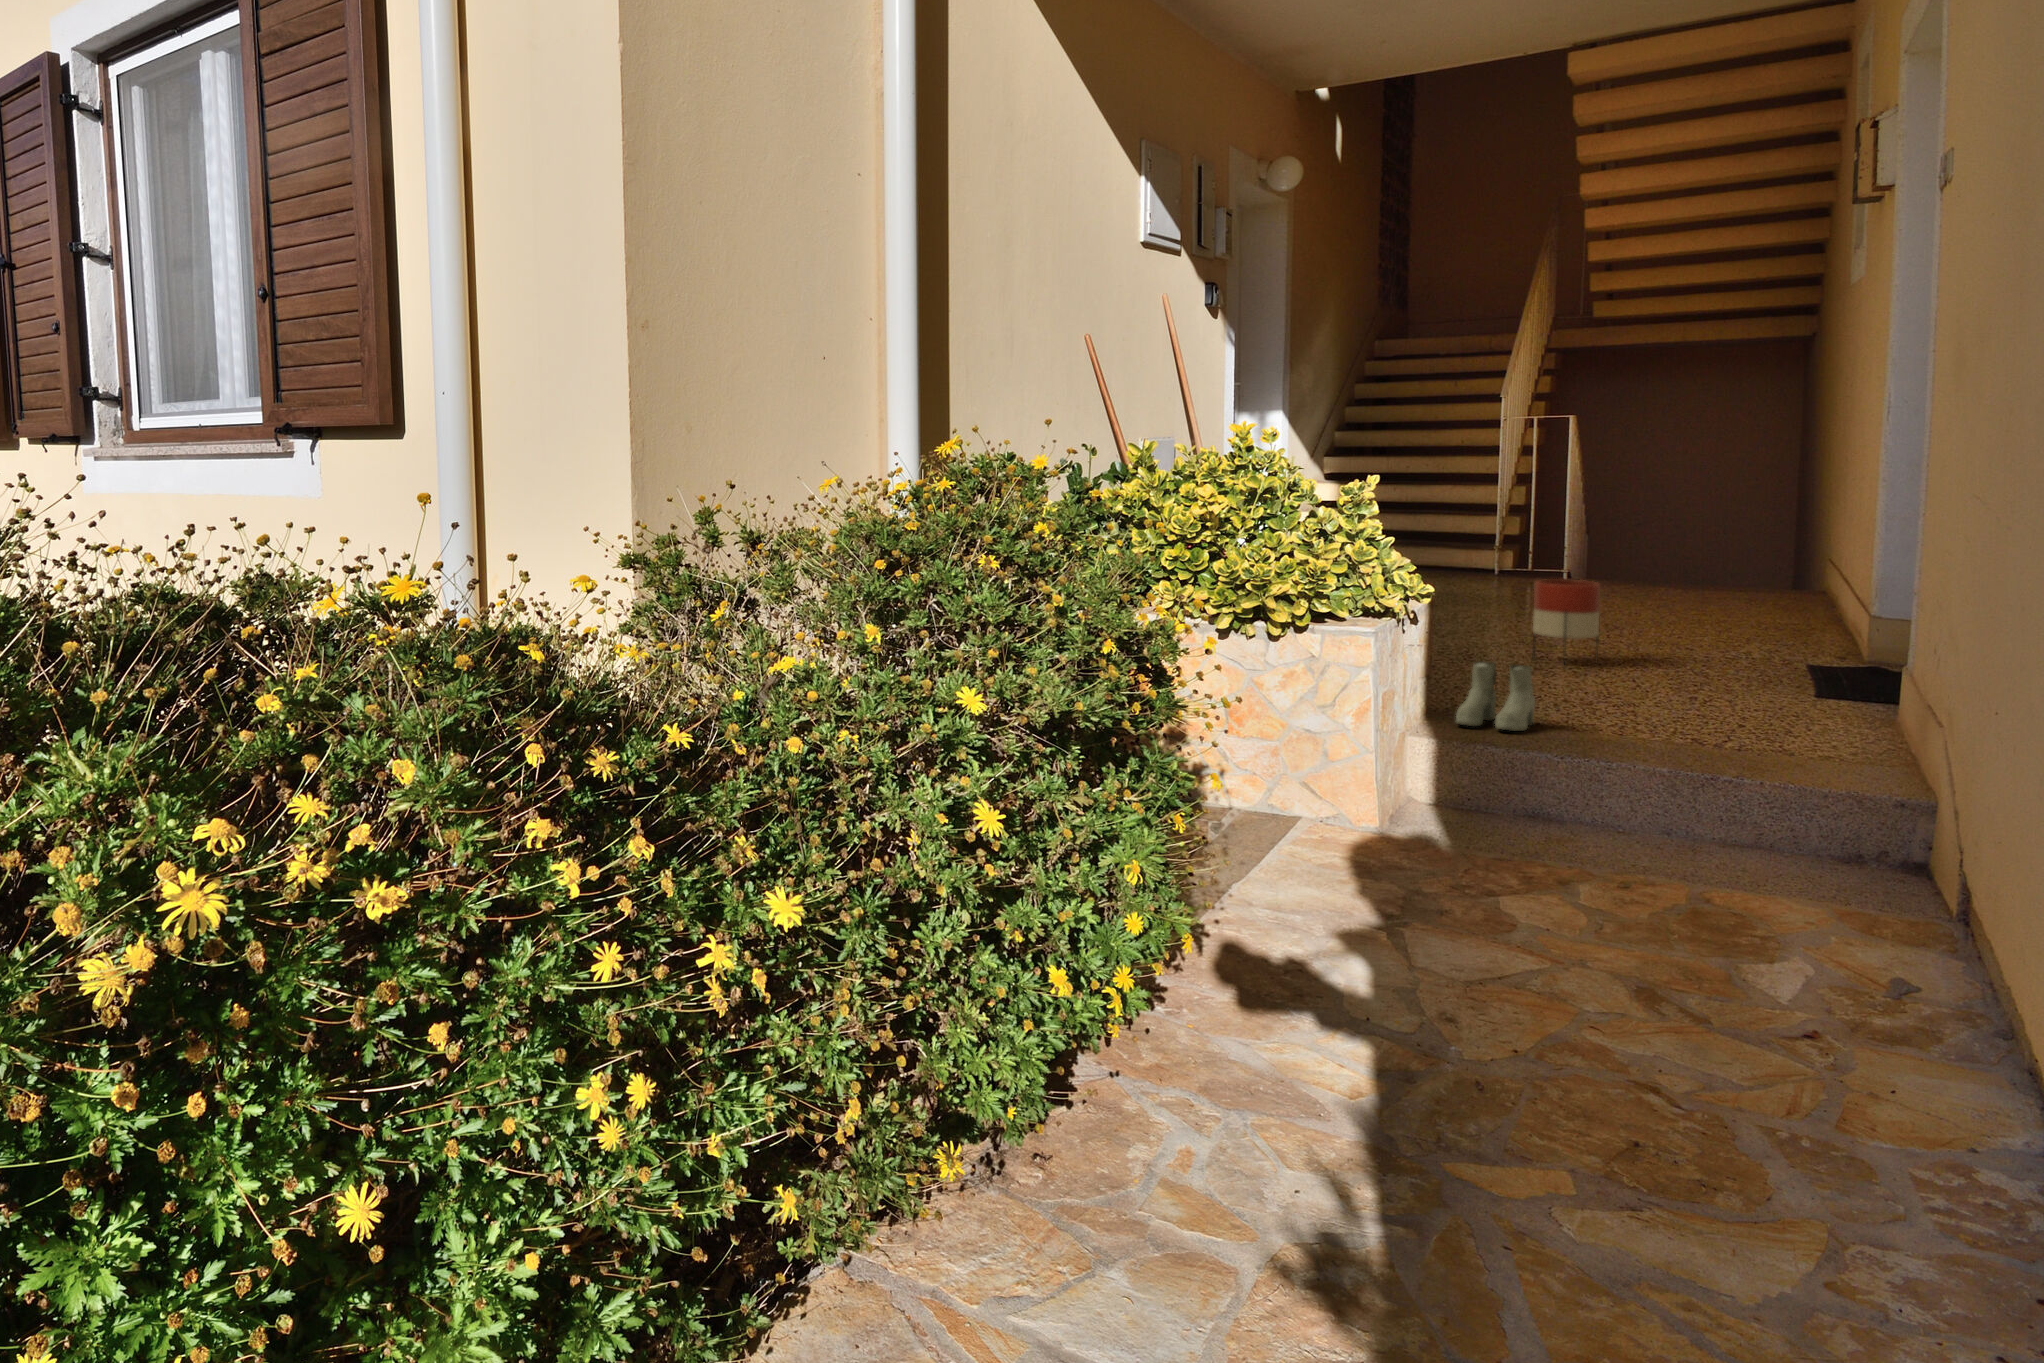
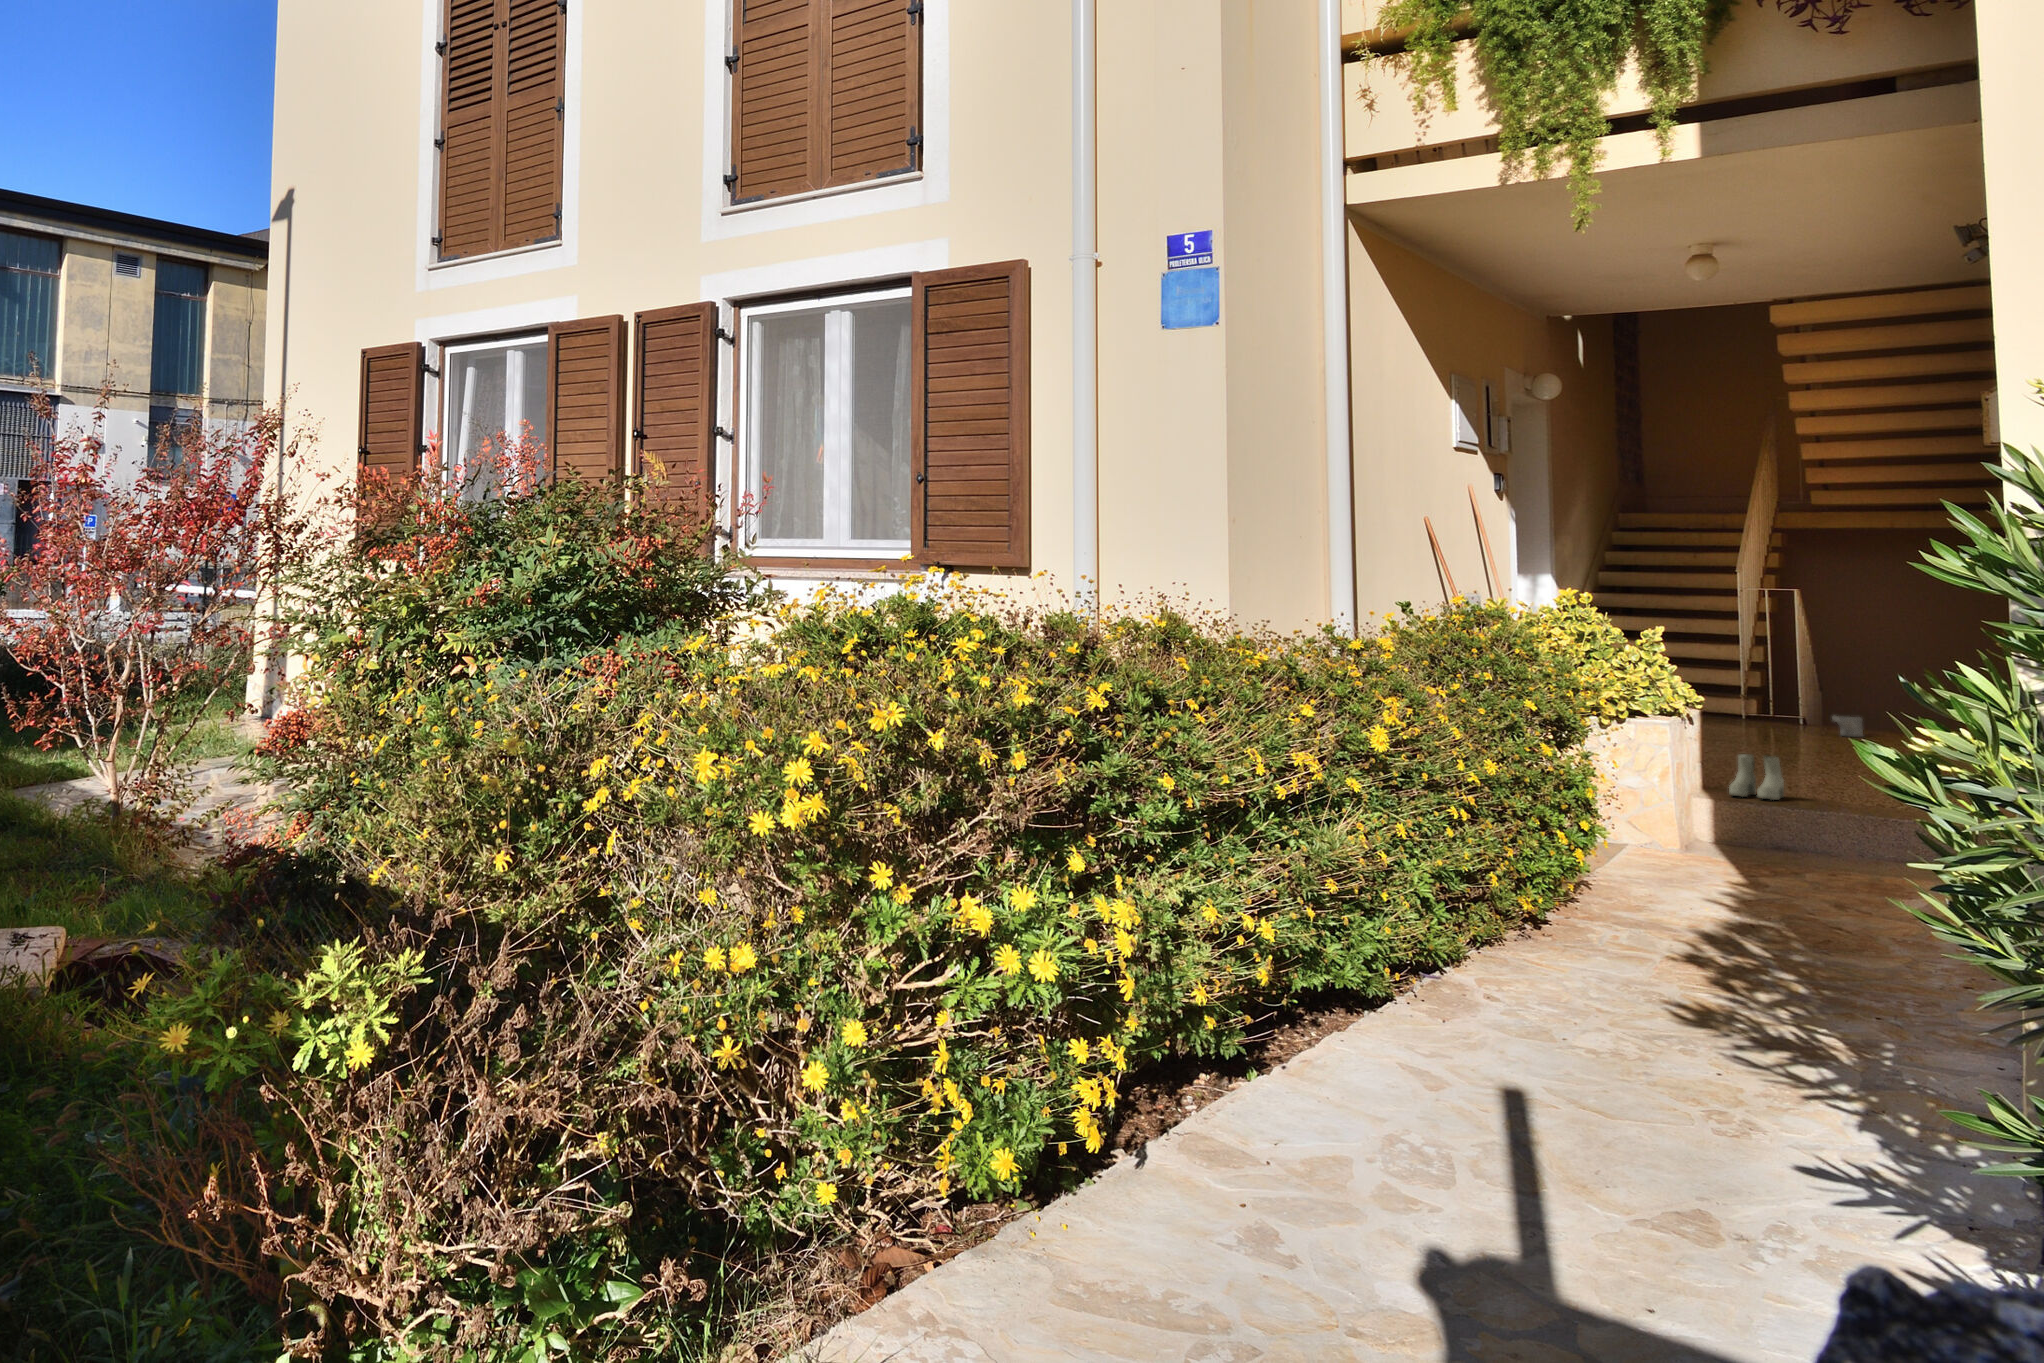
watering can: none [1603,576,1641,602] -> present [1832,716,1863,737]
planter: present [1533,579,1600,662] -> none [1776,707,1829,772]

